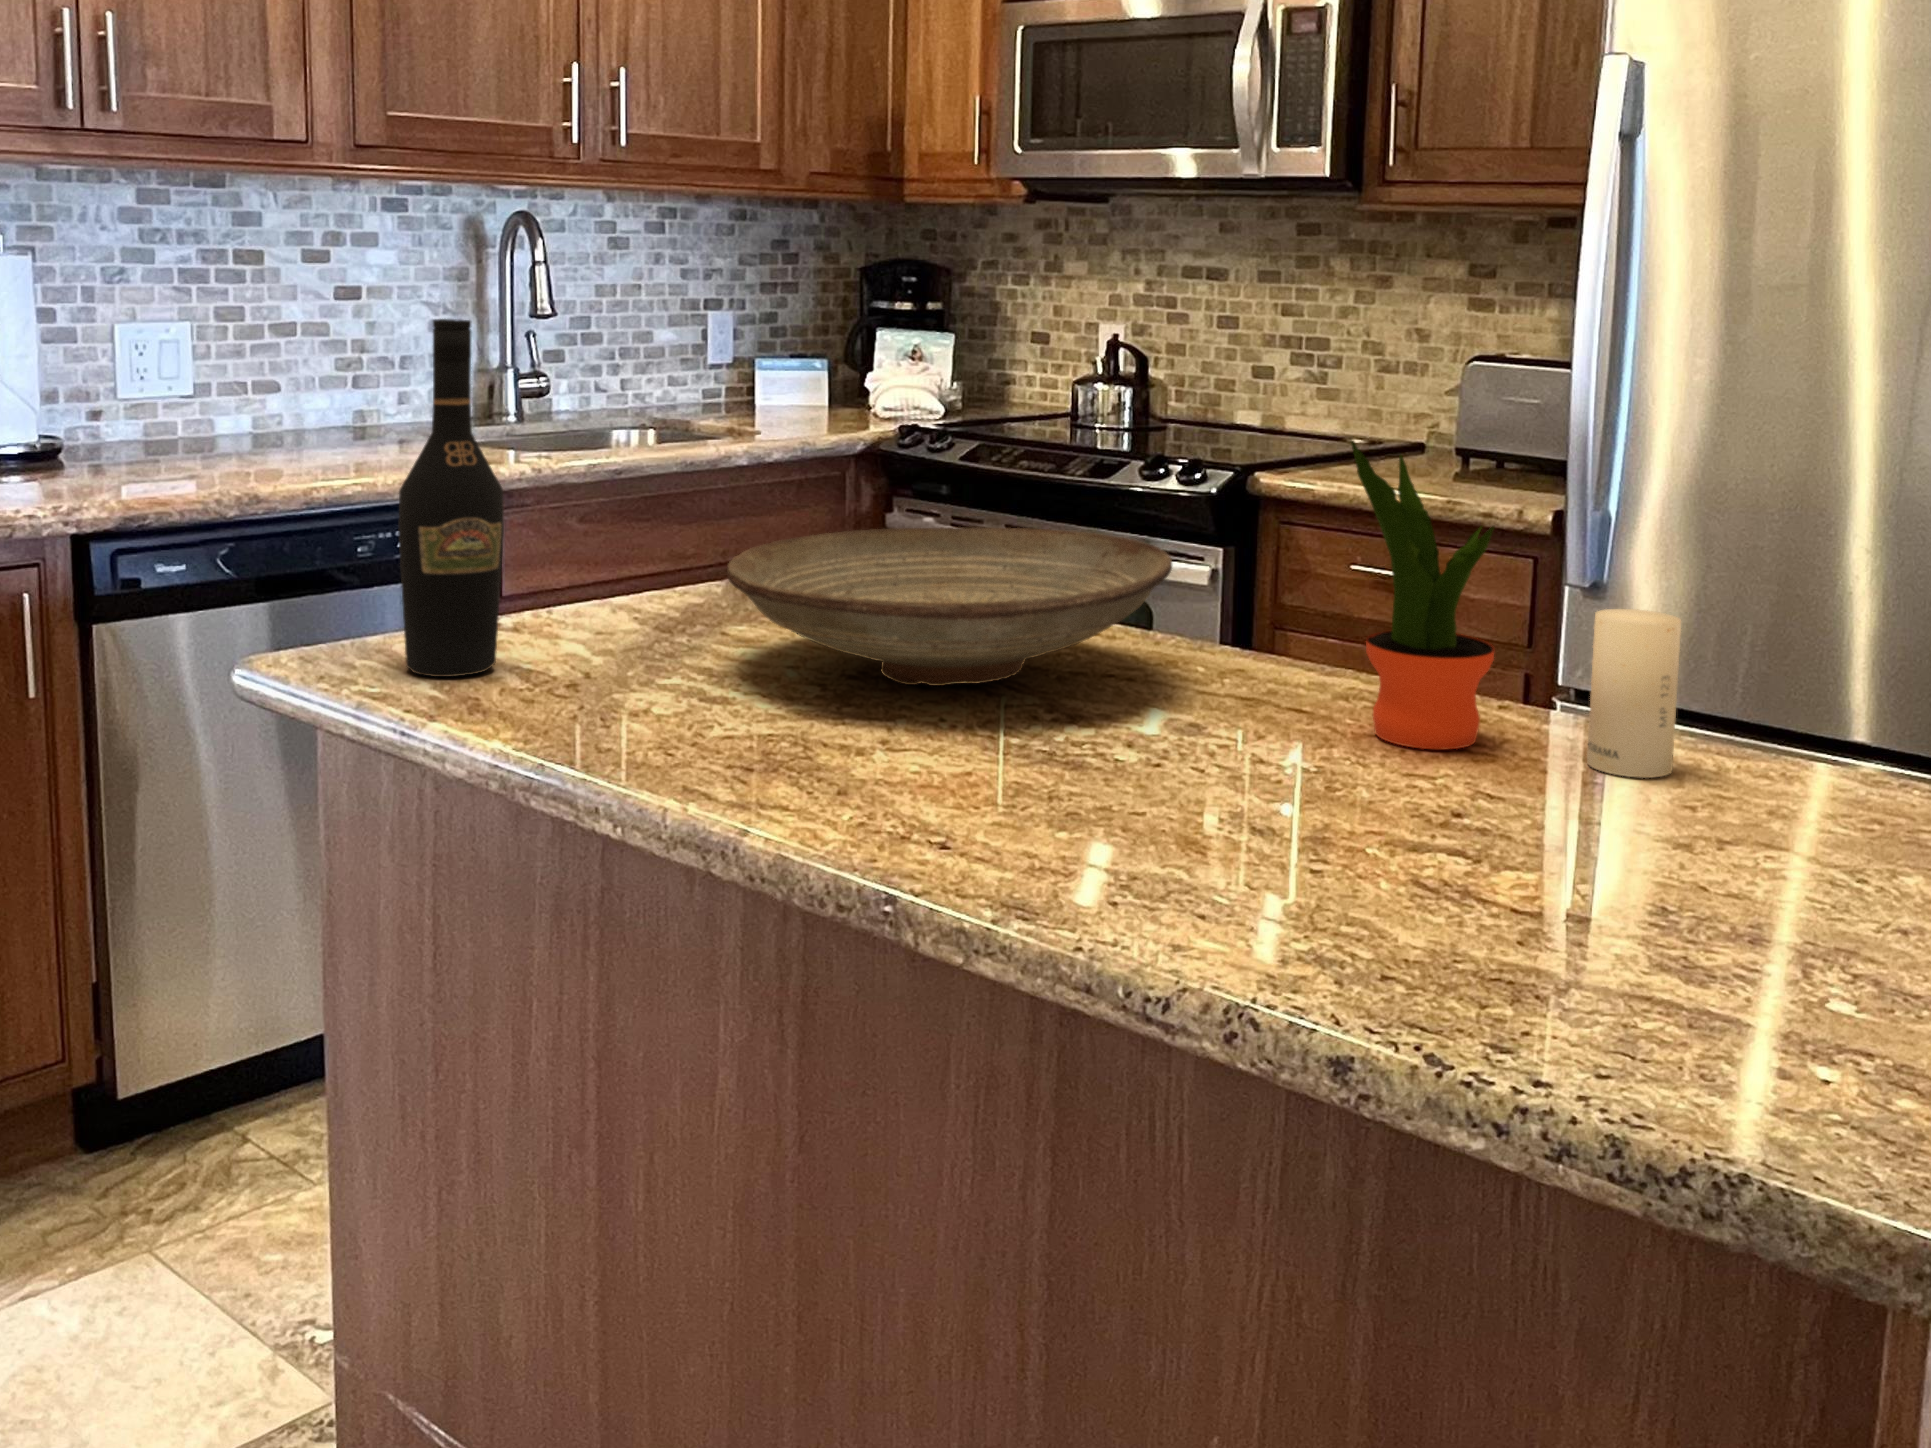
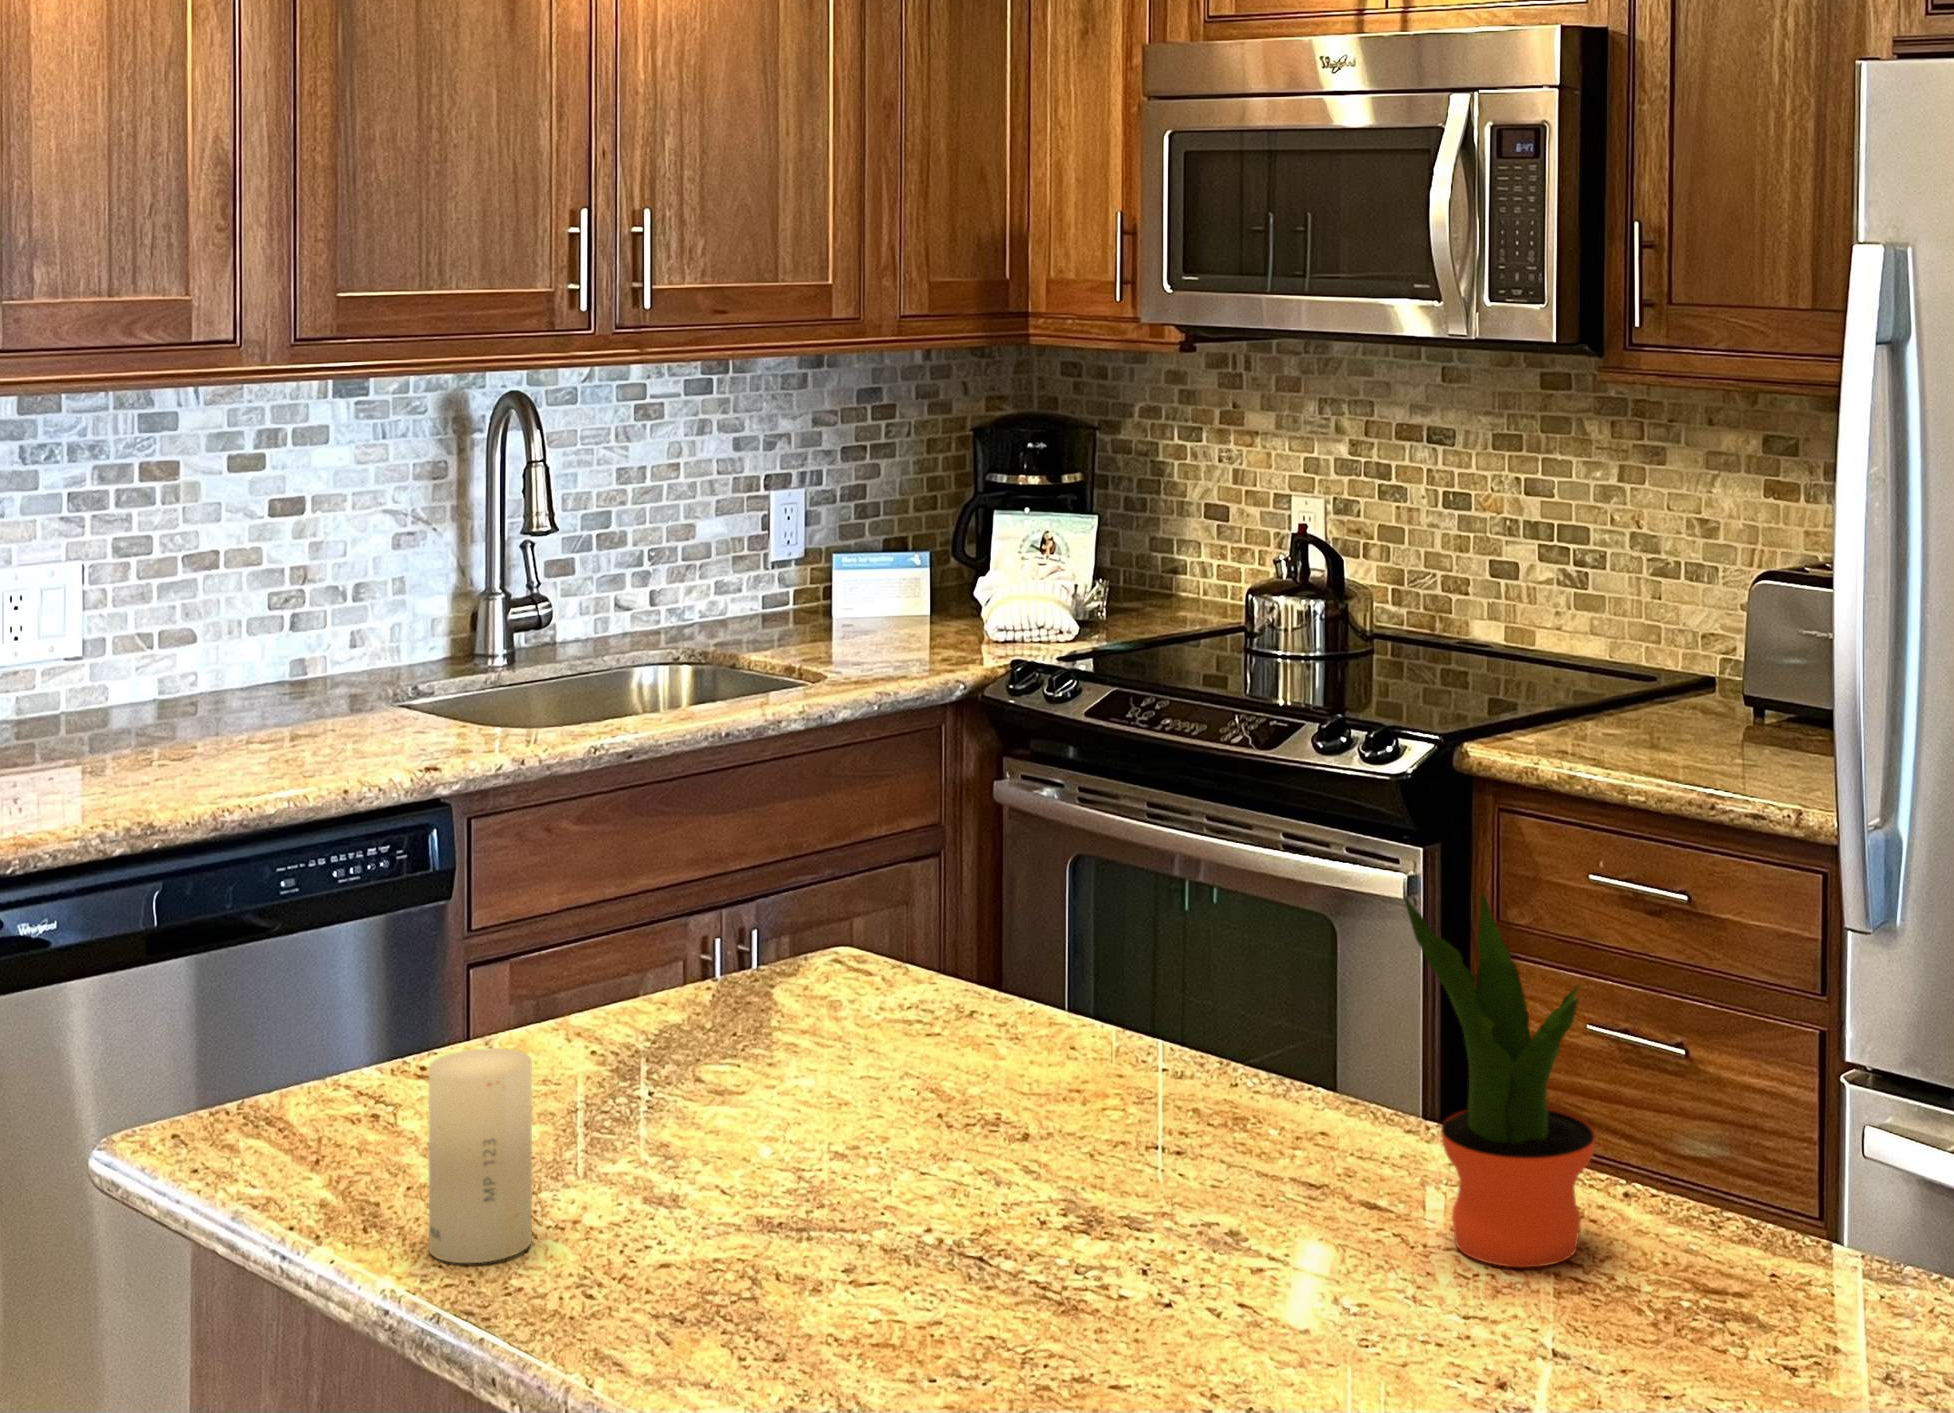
wine bottle: present [398,319,504,677] -> none [288,736,414,1173]
decorative bowl: present [727,527,1172,686] -> none [682,937,1227,1171]
candle: present [1587,609,1681,778] -> present [429,1048,532,1263]

